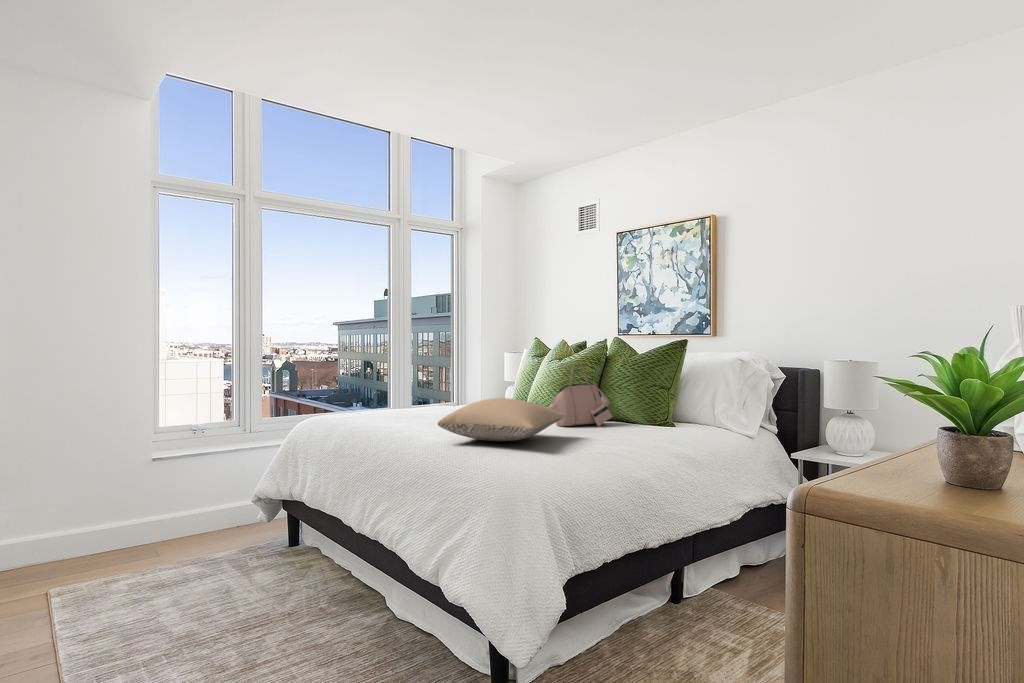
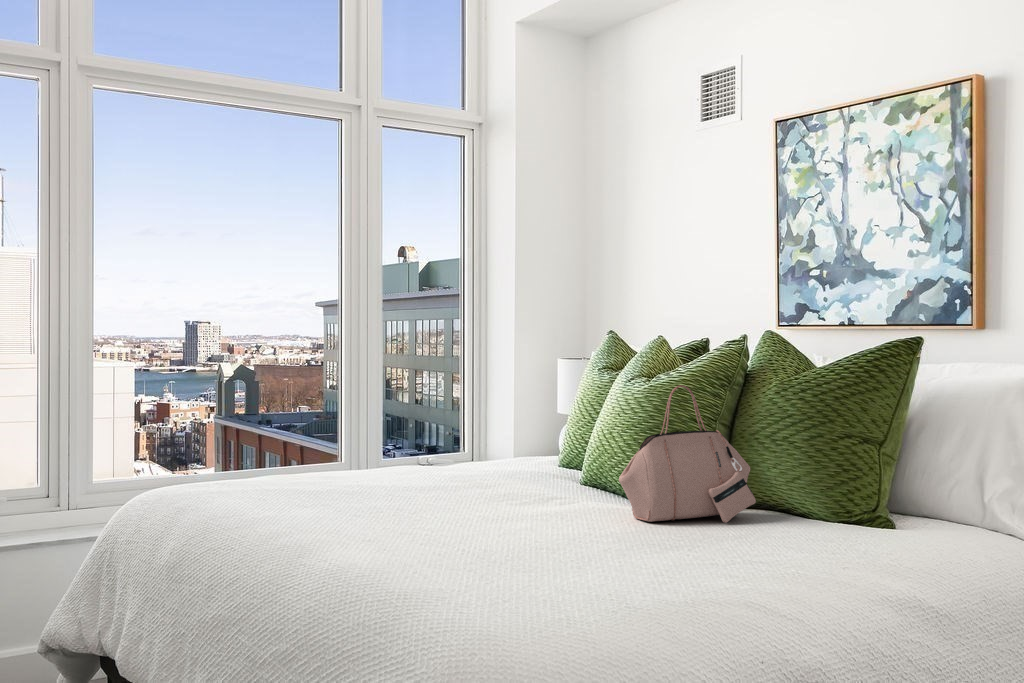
pillow: present [438,398,565,441] -> none [353,466,644,564]

